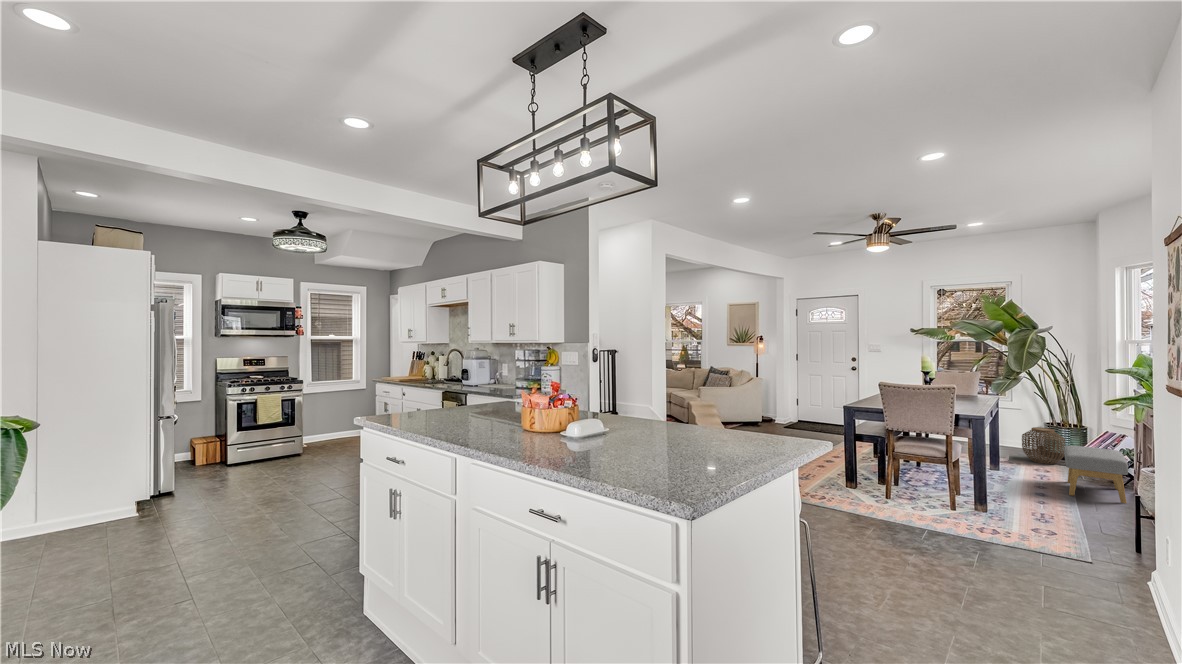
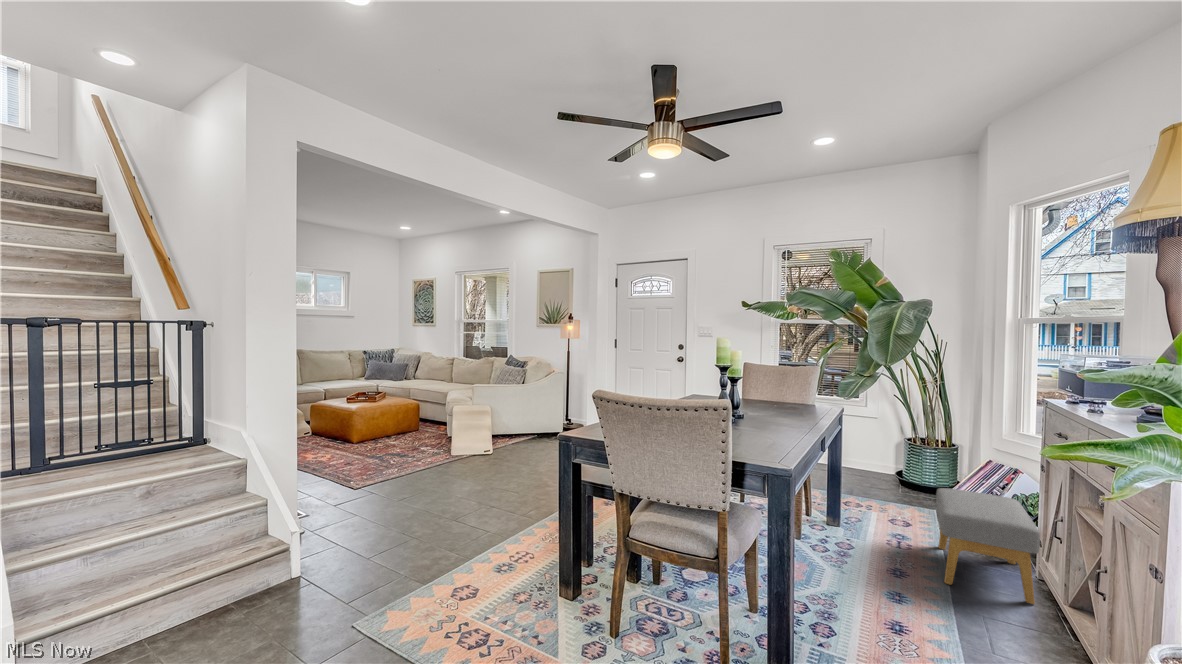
woven basket: present [1022,427,1065,464] -> none [876,449,933,505]

